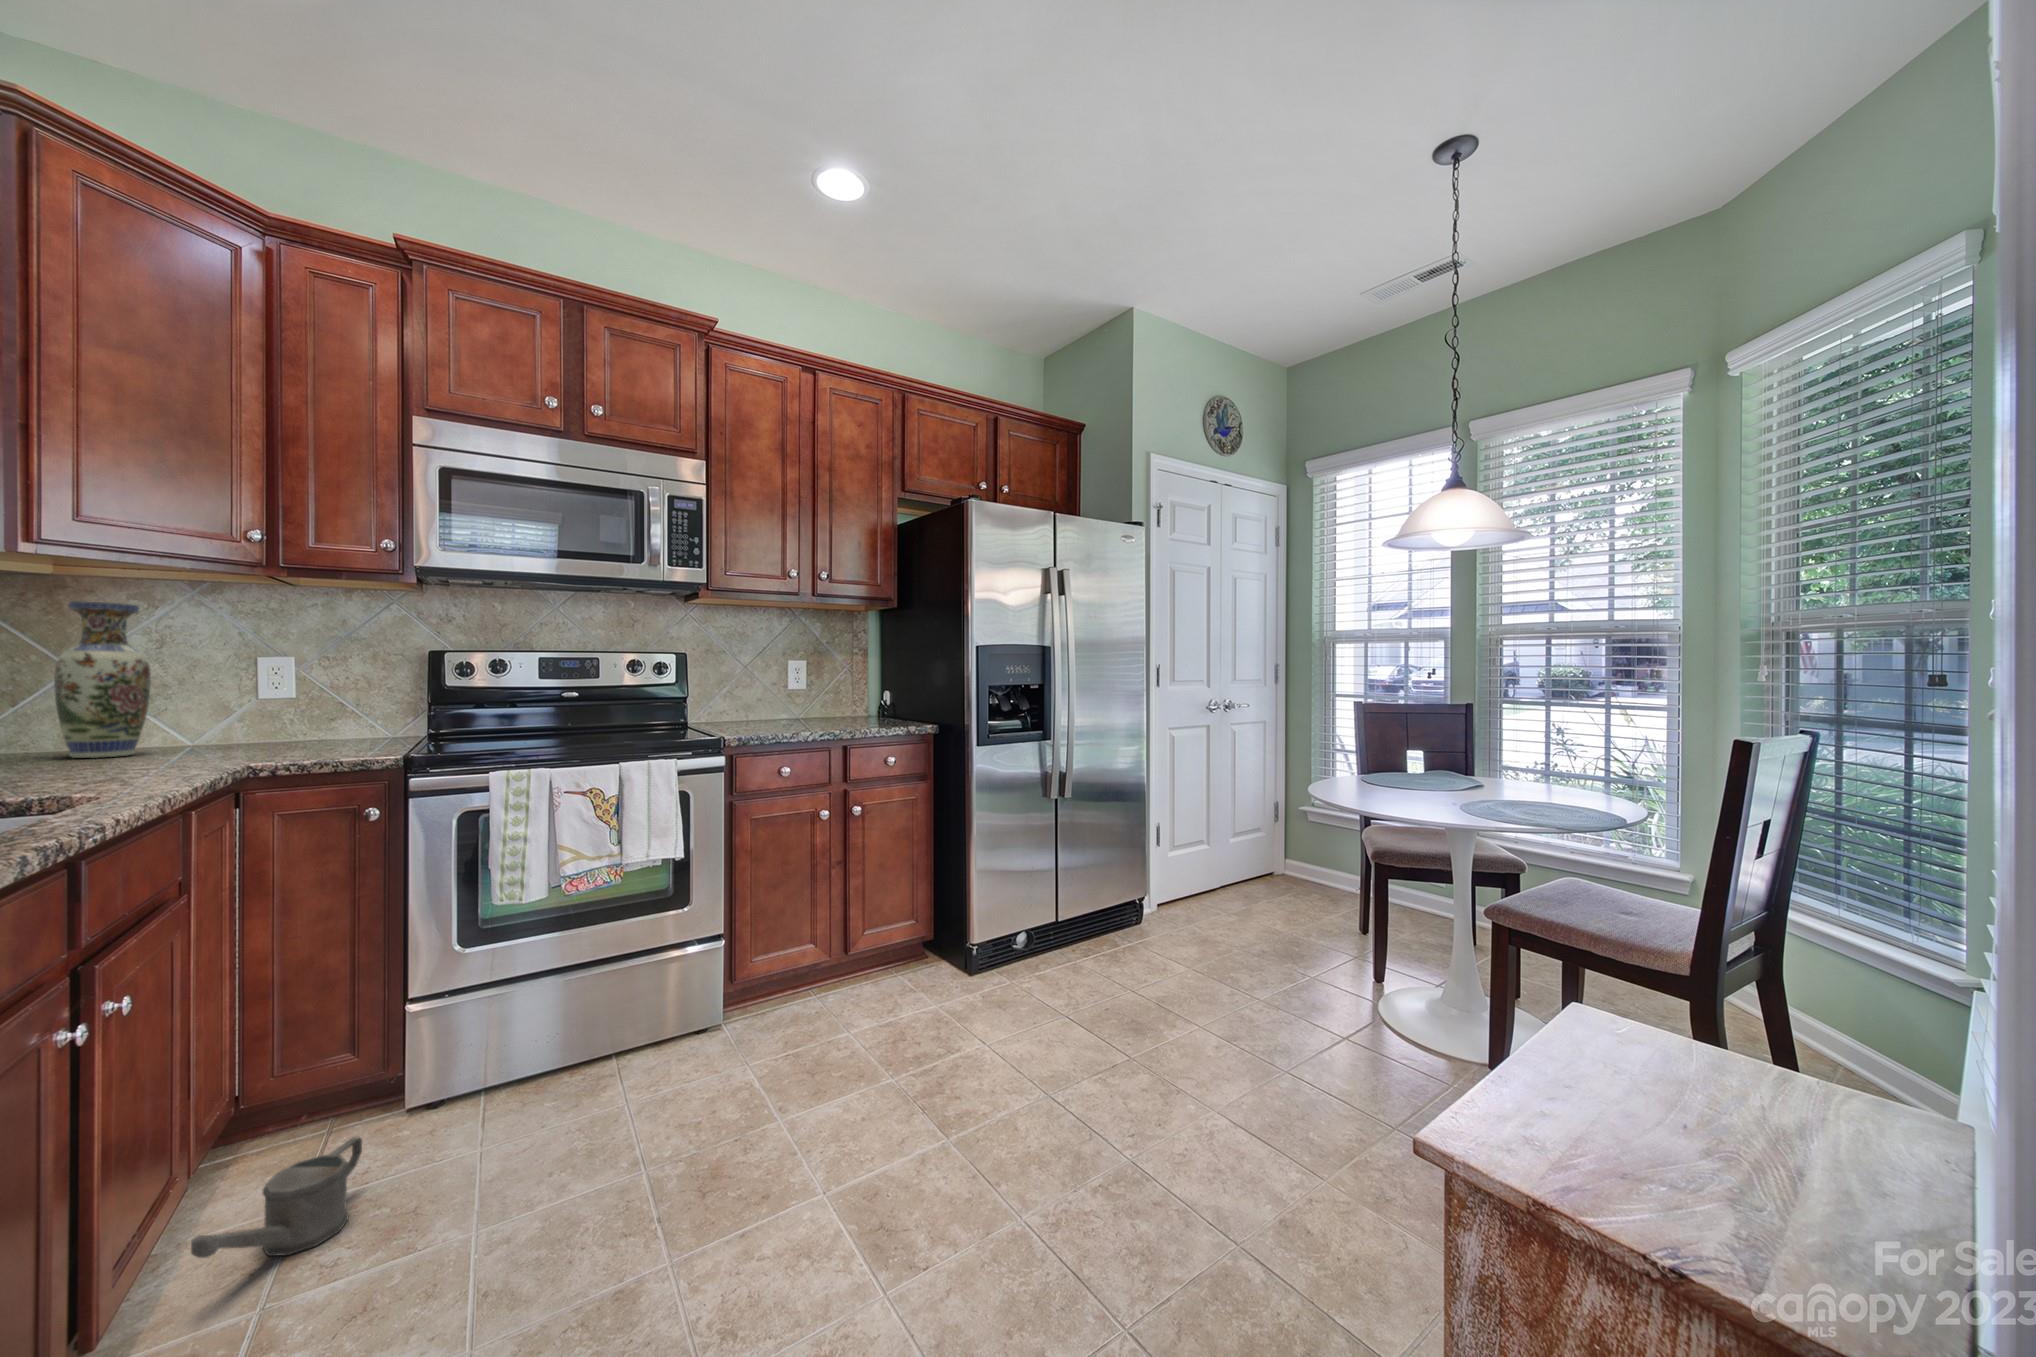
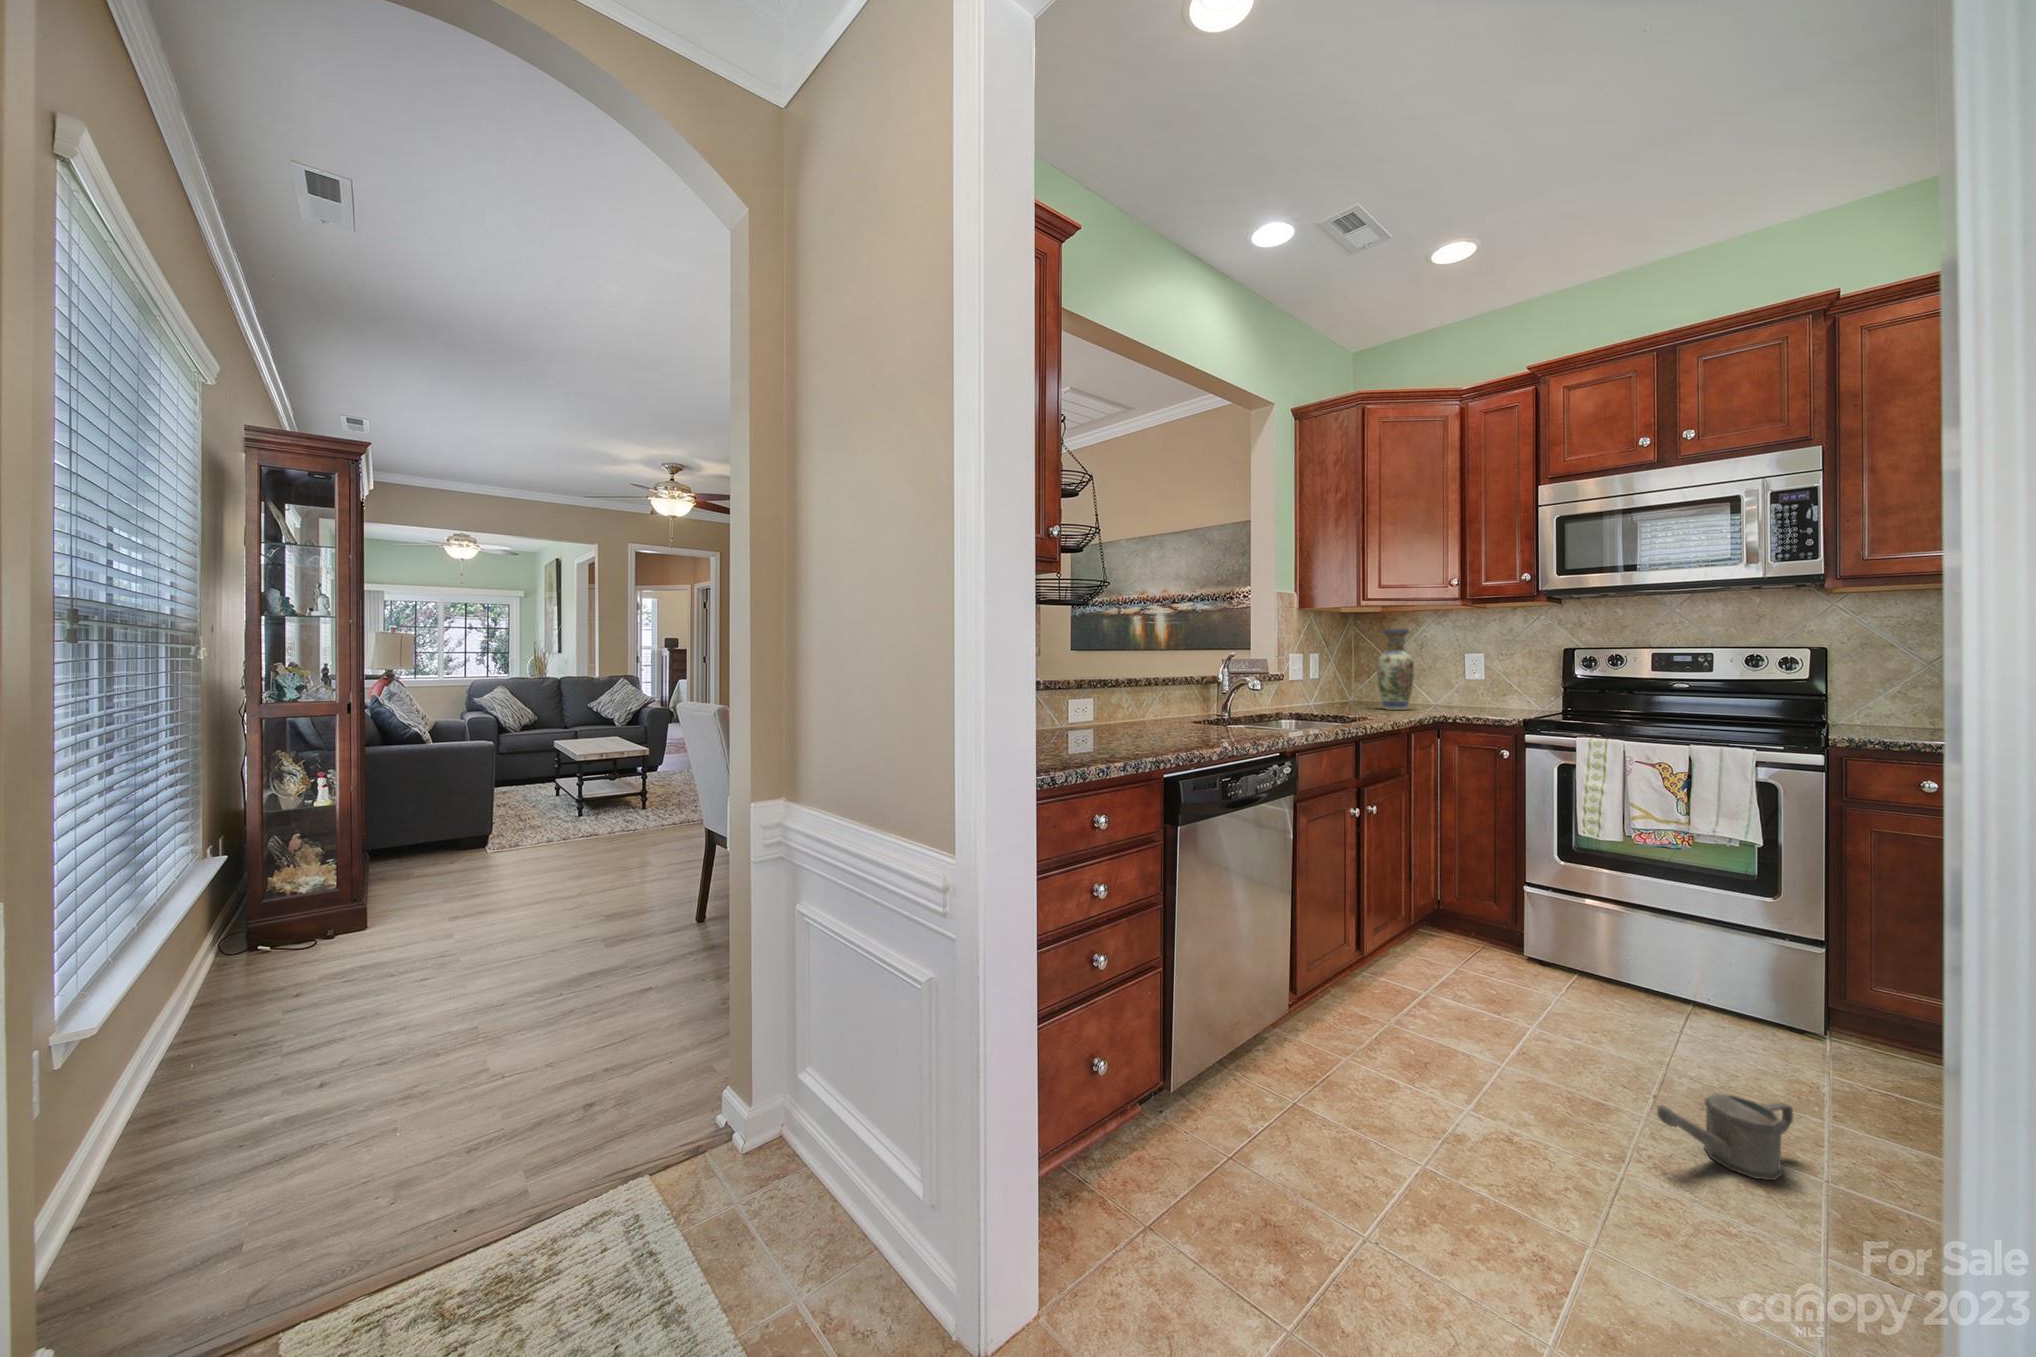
watering can: present [191,1137,362,1258] -> present [1657,1093,1793,1180]

